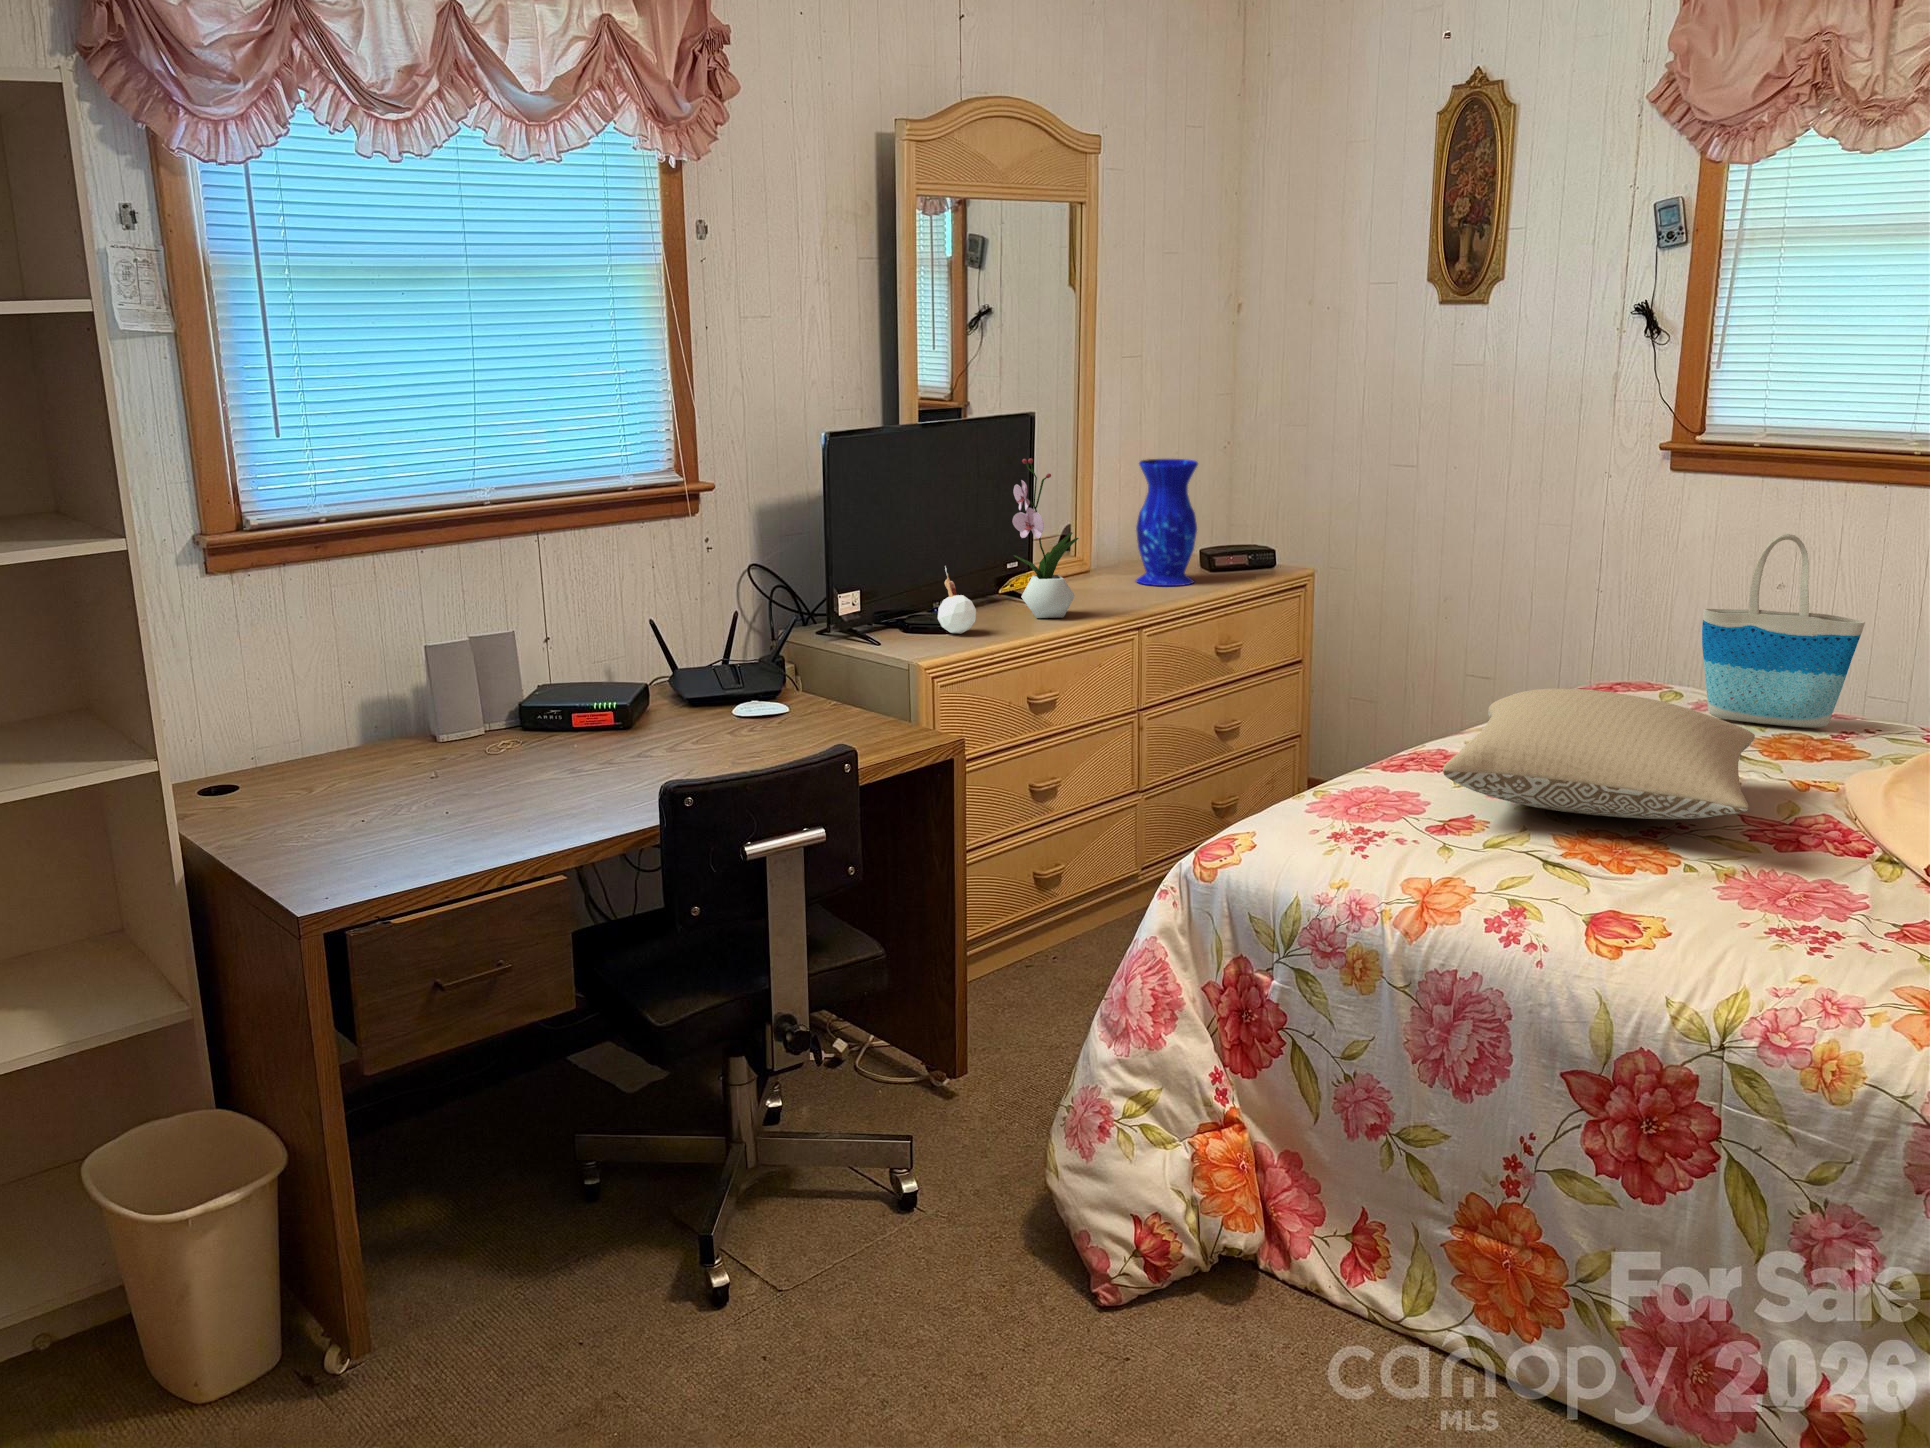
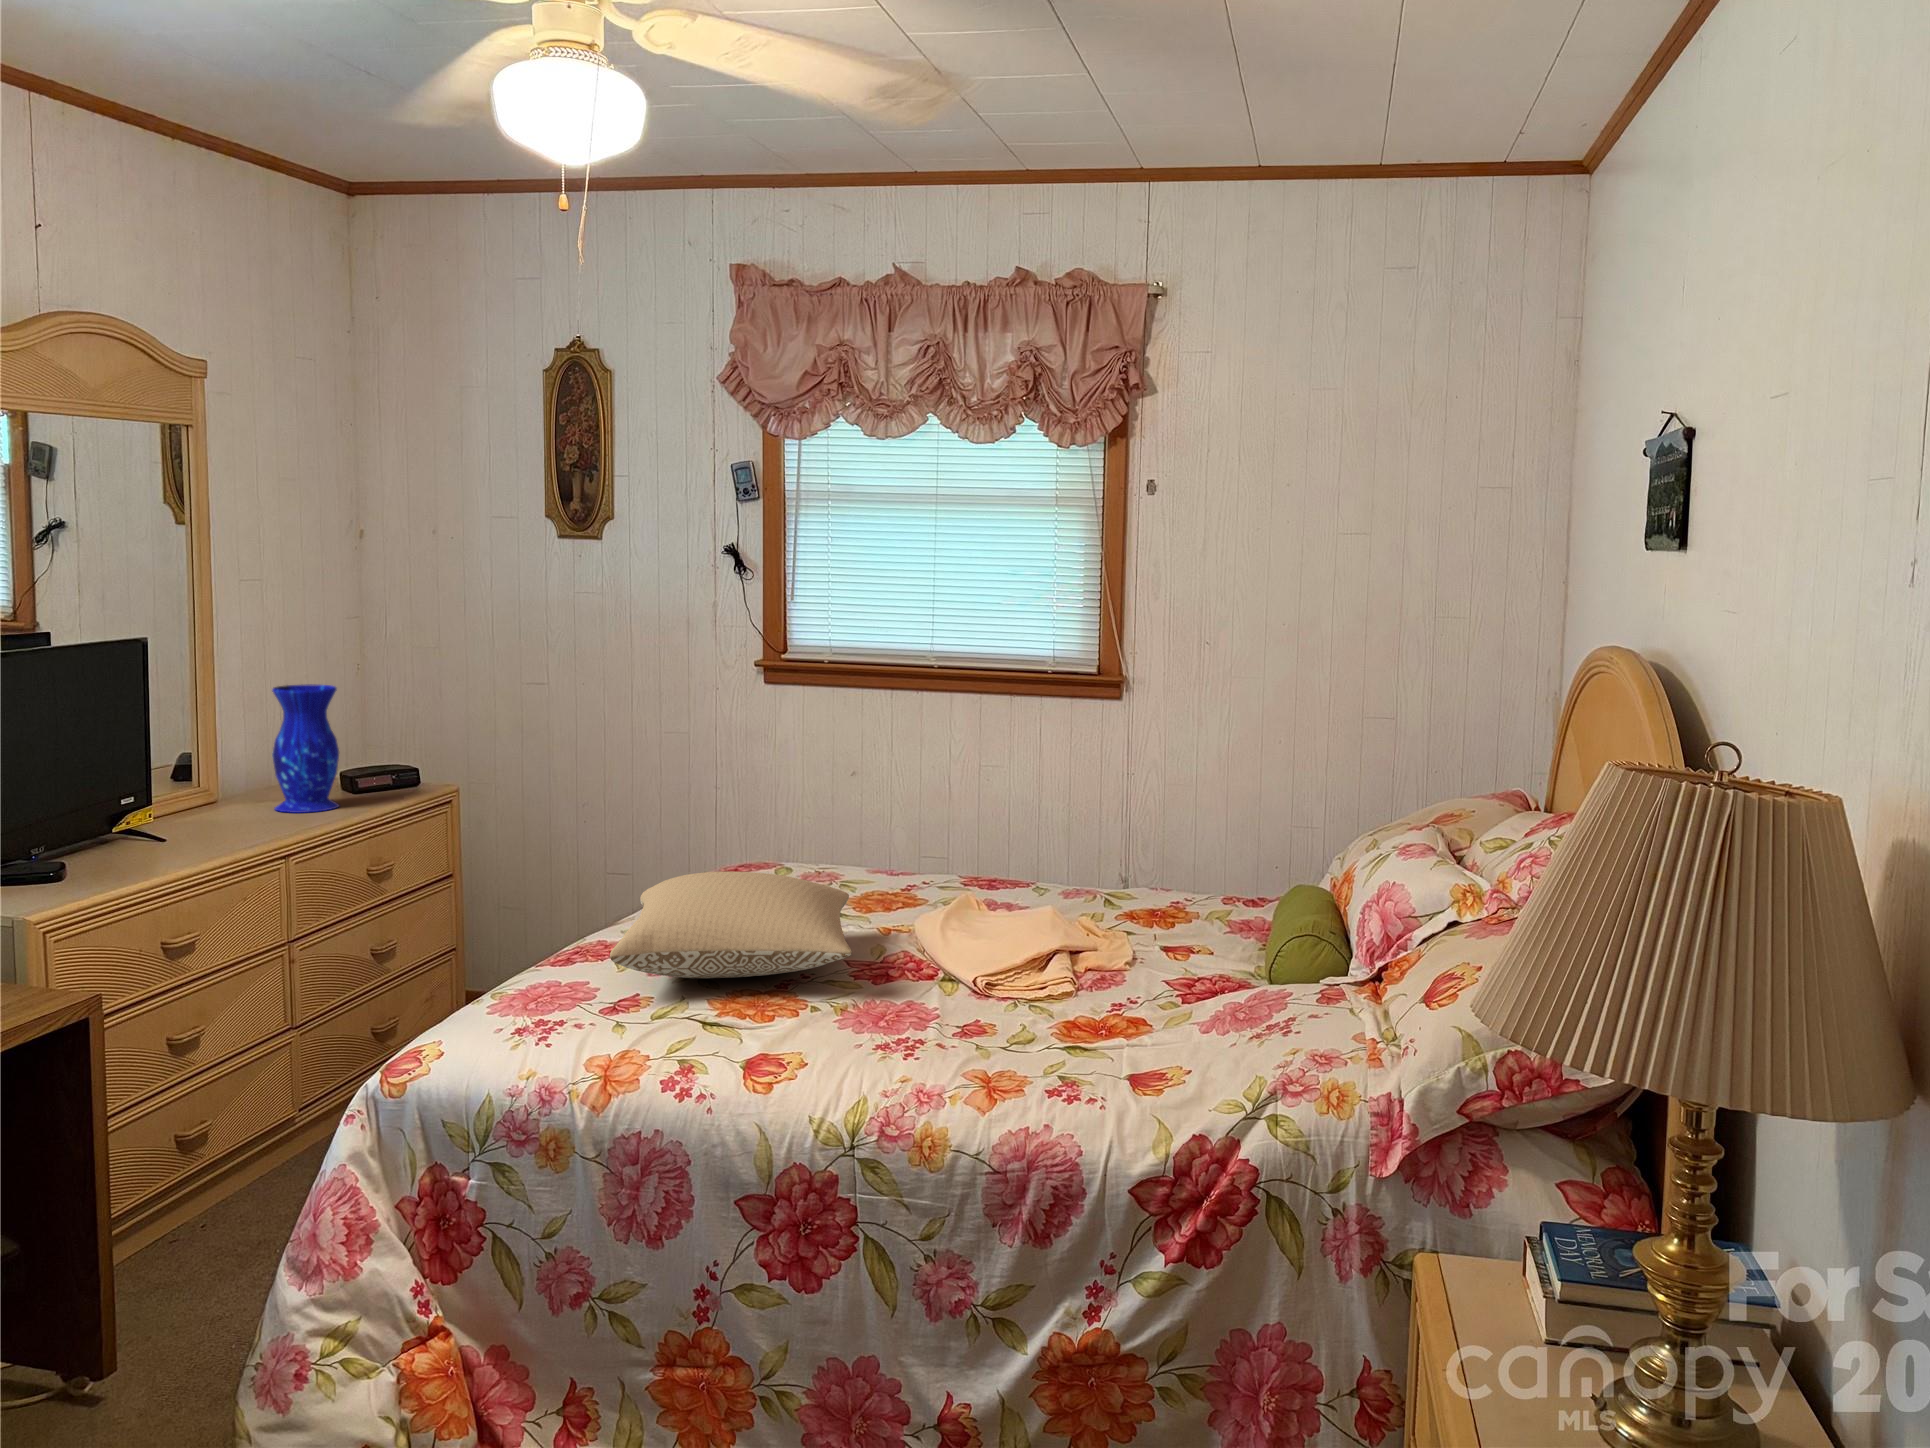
flower arrangement: present [1012,458,1079,618] -> none [133,689,214,857]
tote bag: present [1702,534,1865,728] -> none [801,732,915,885]
candle: present [938,566,976,634] -> none [46,809,95,882]

